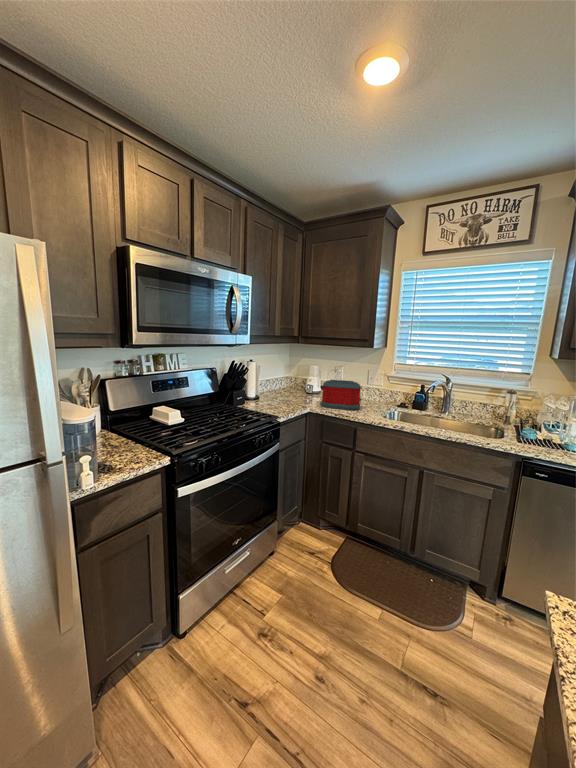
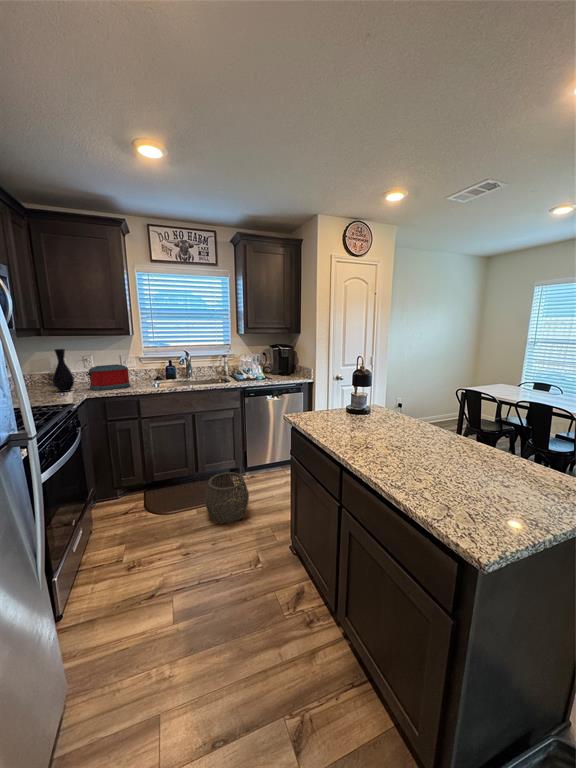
vase: none [293,358,311,401] -> present [53,349,74,392]
woven basket: none [385,583,465,691] -> present [205,472,249,523]

